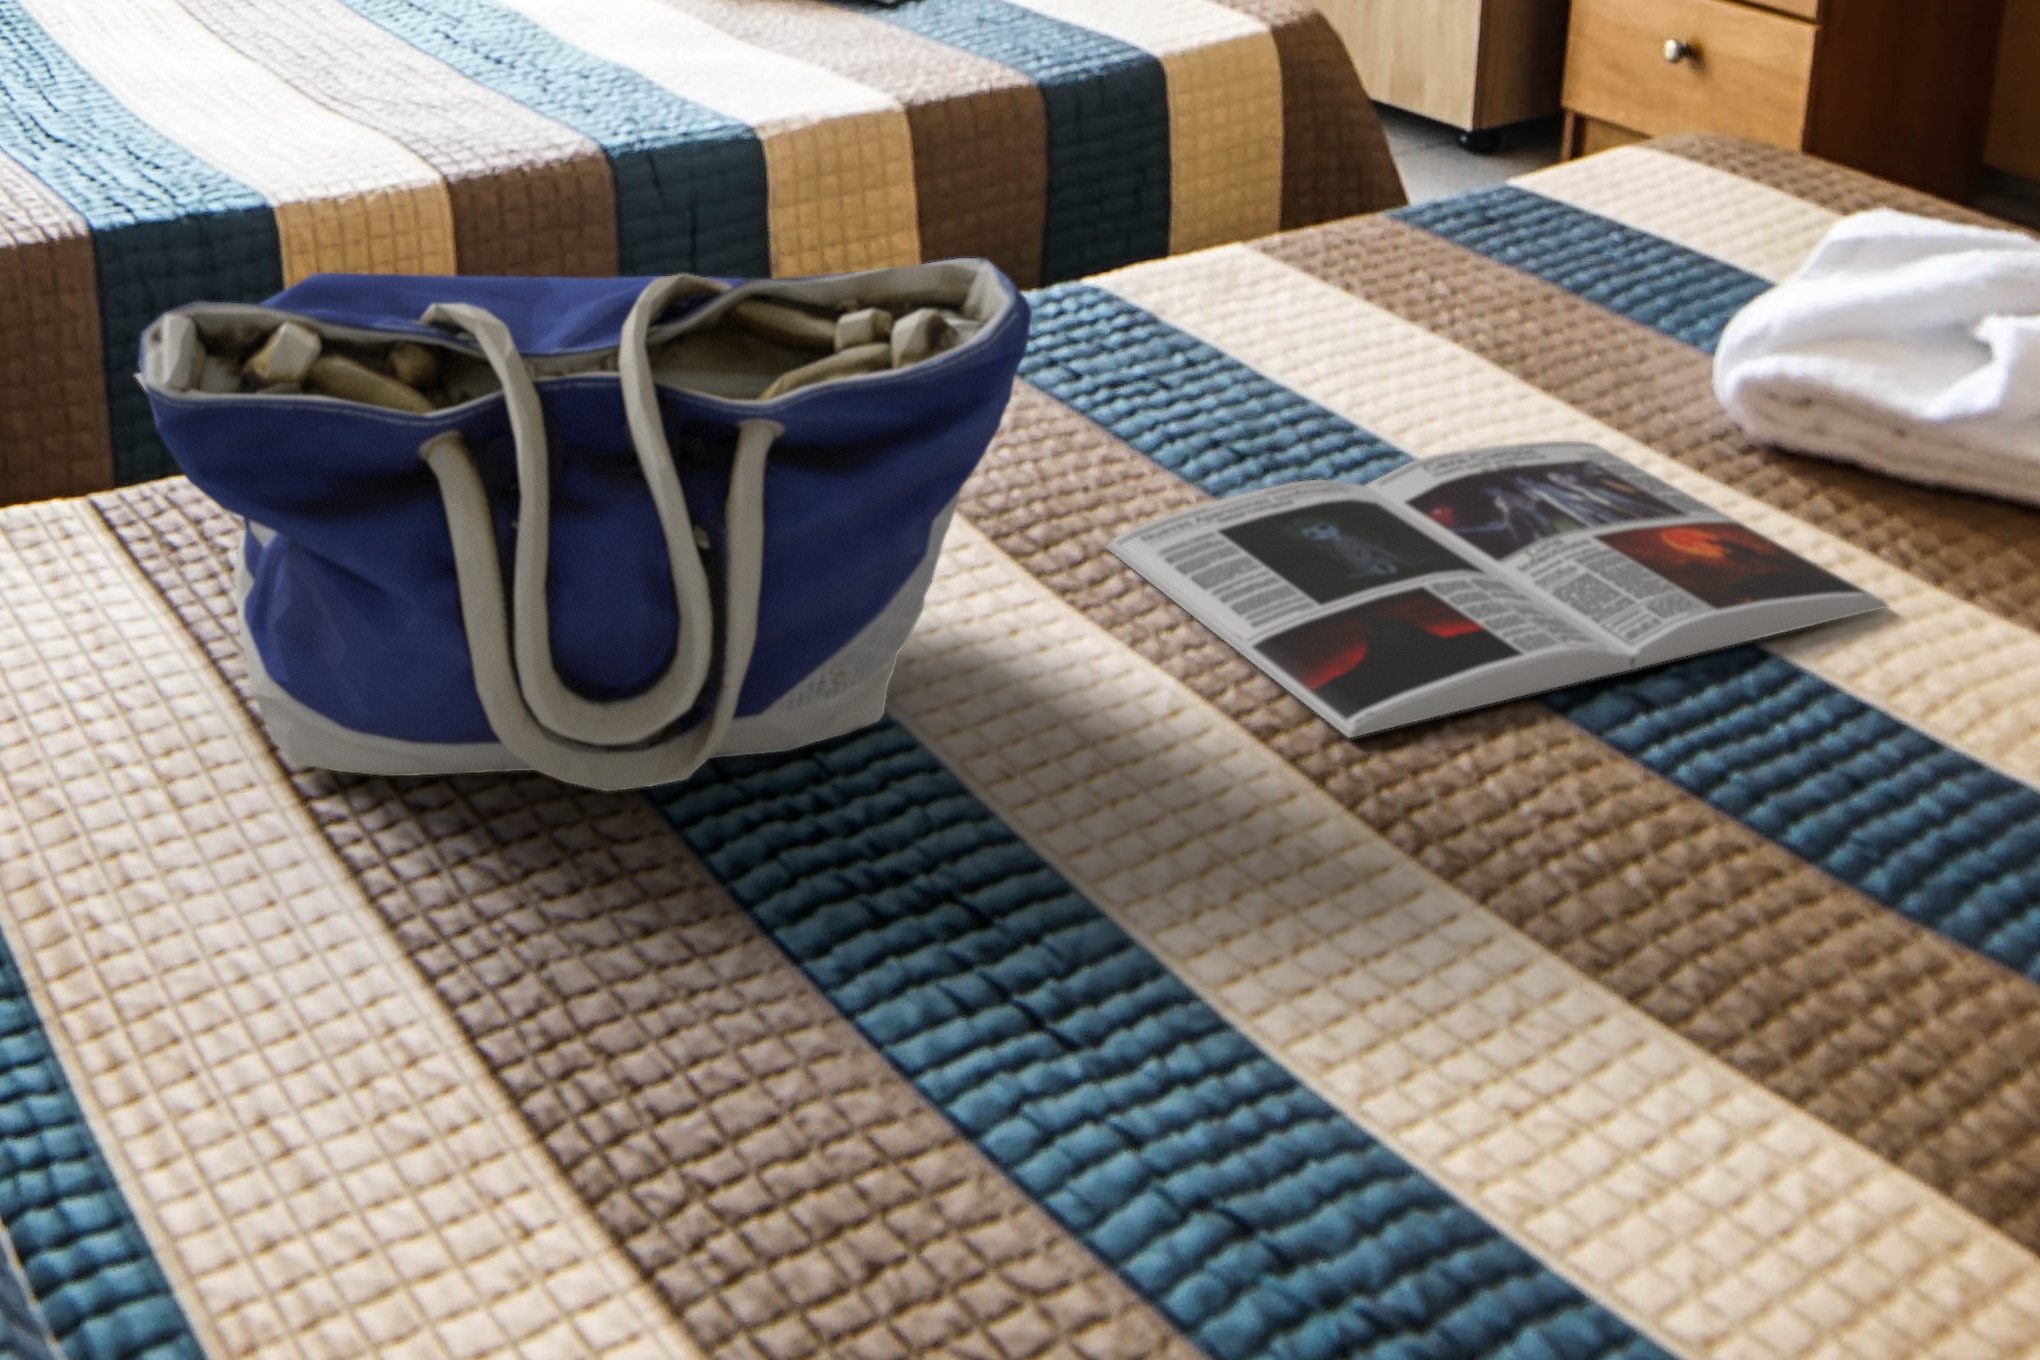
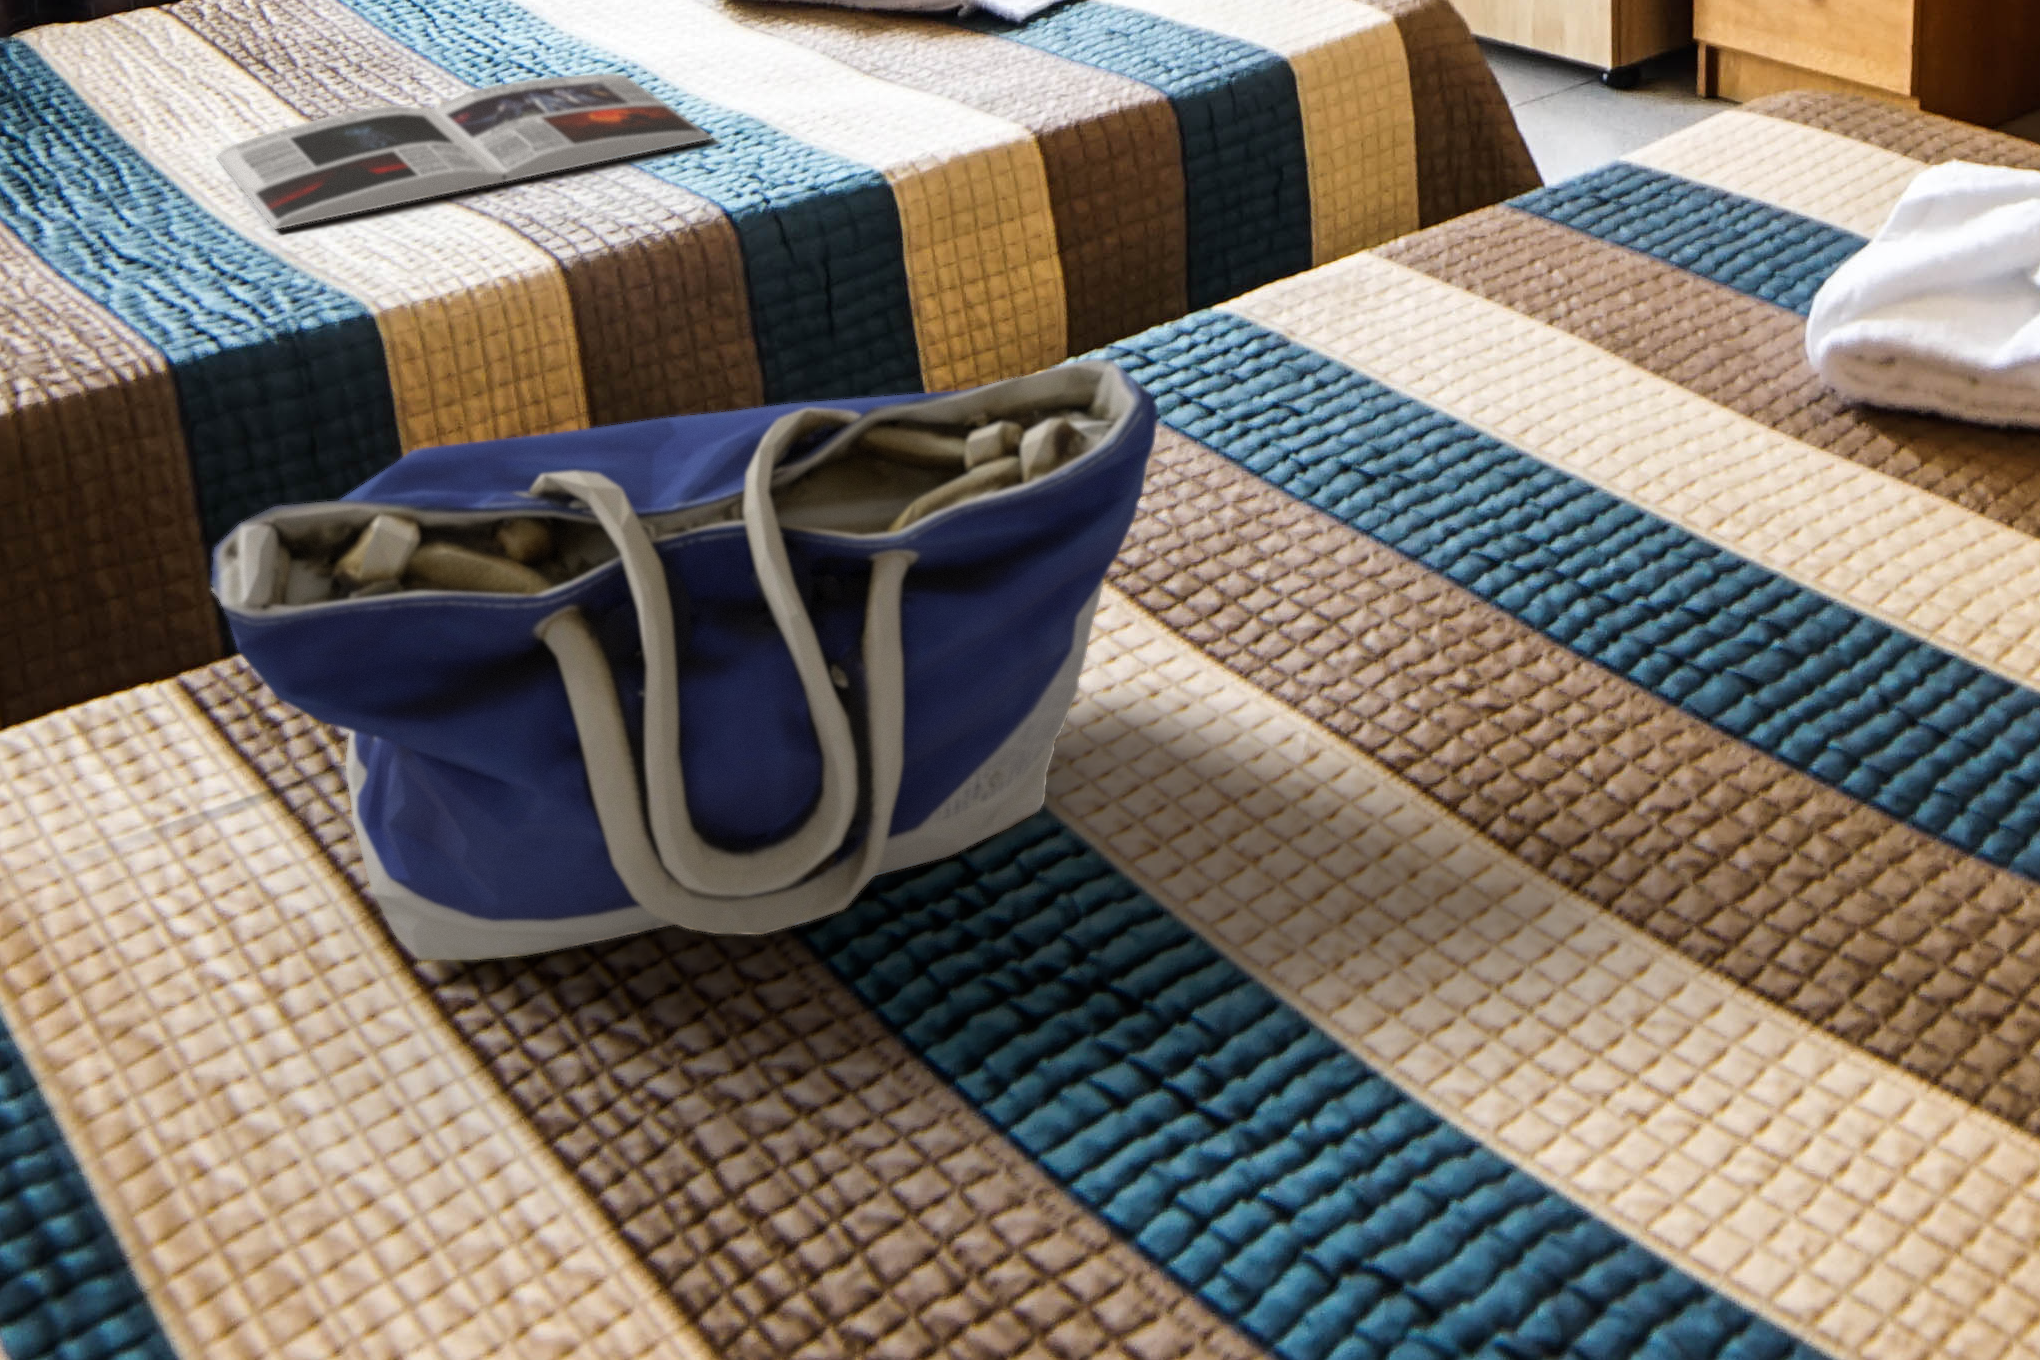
magazine: present [1106,441,1888,738] -> present [217,74,712,229]

